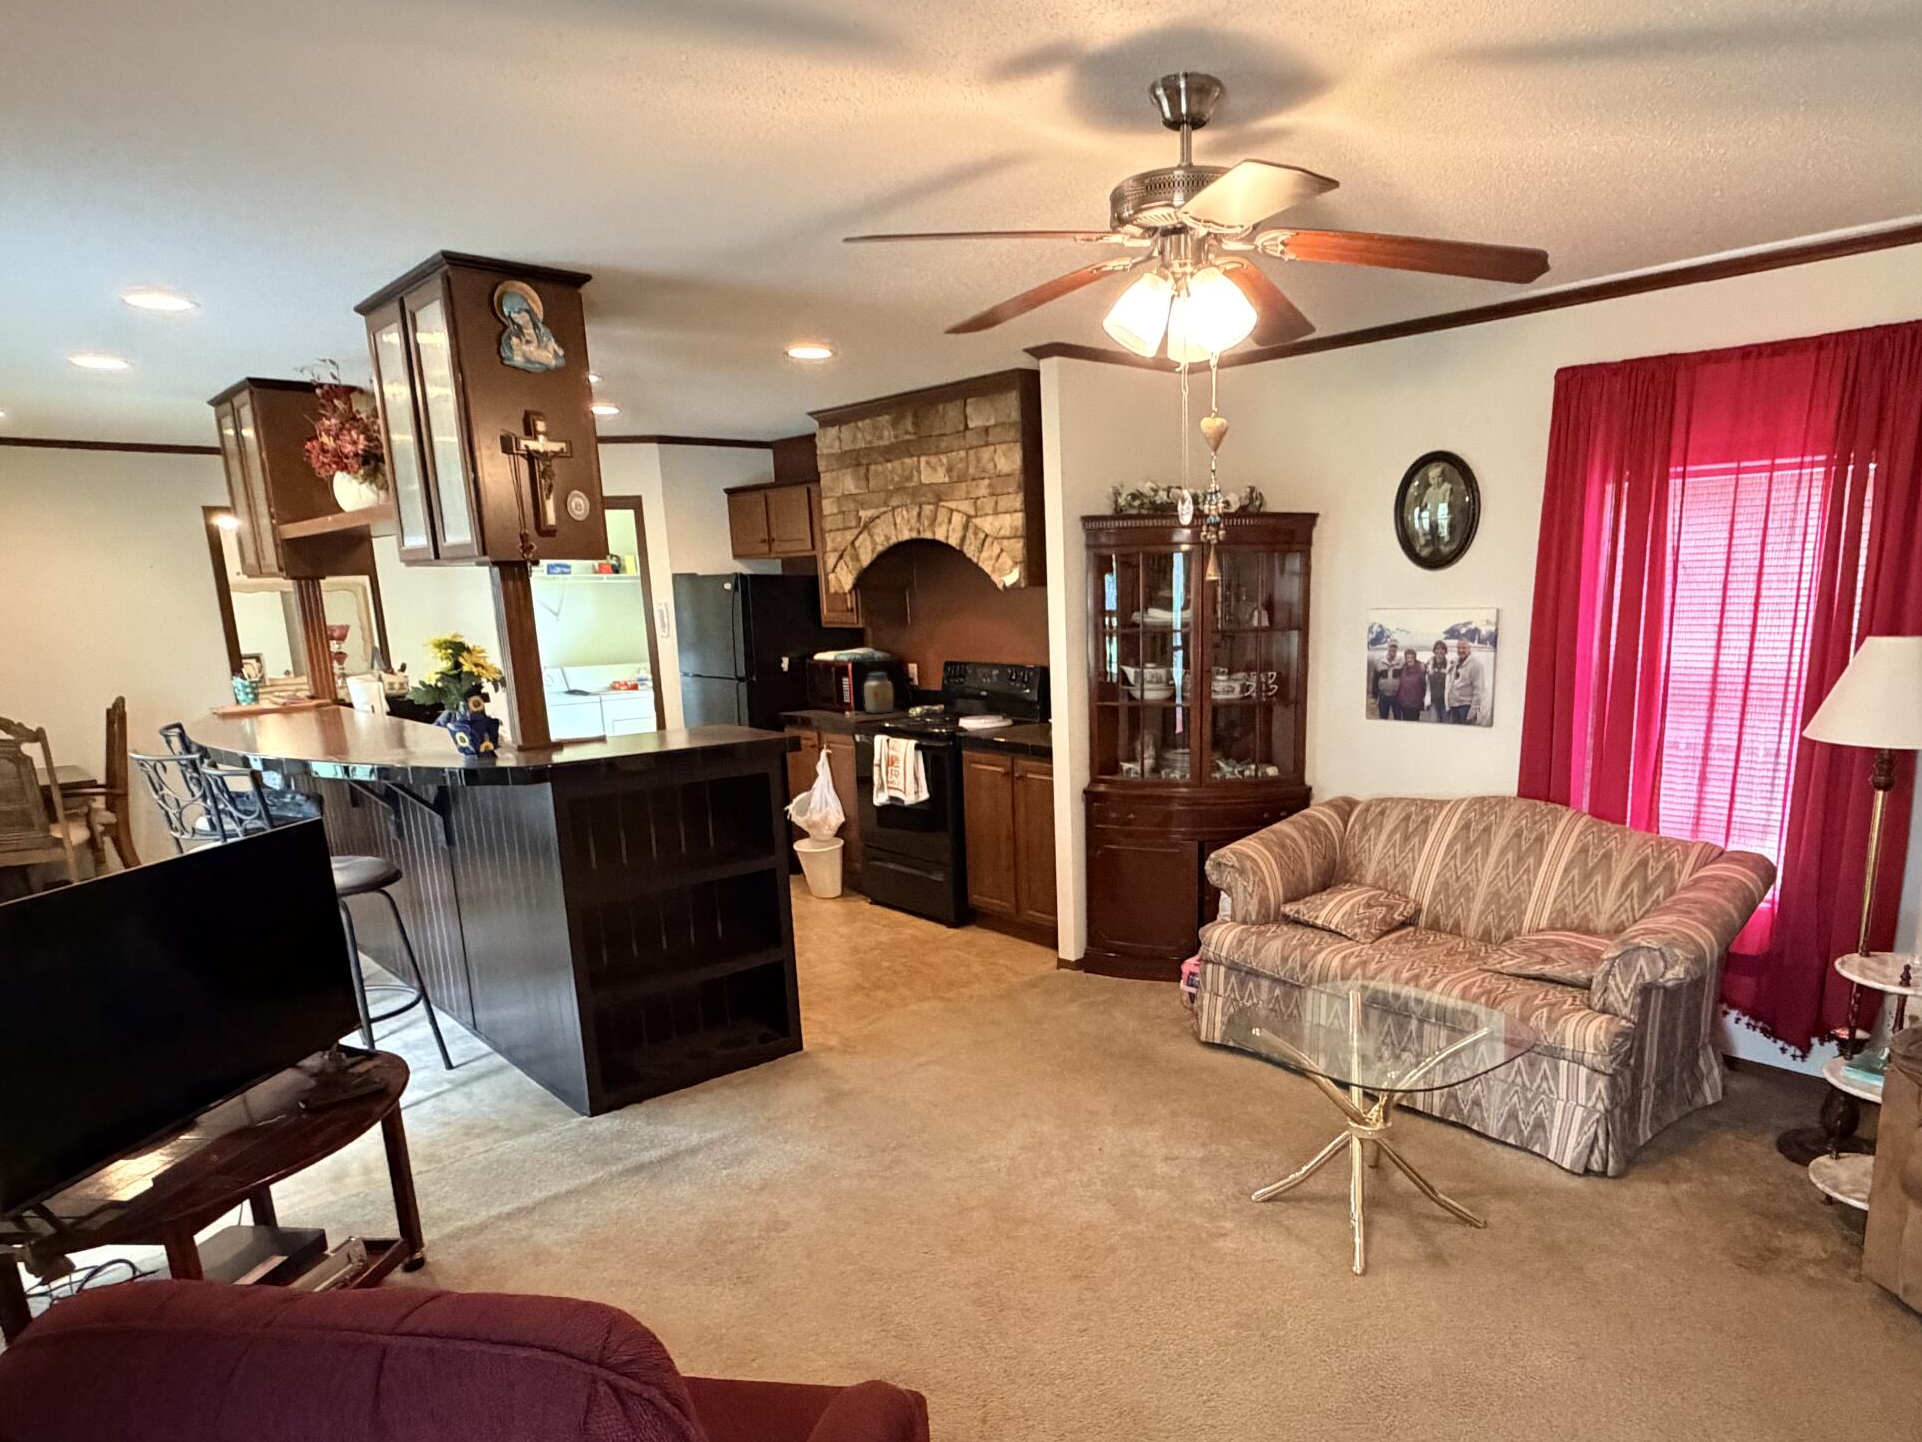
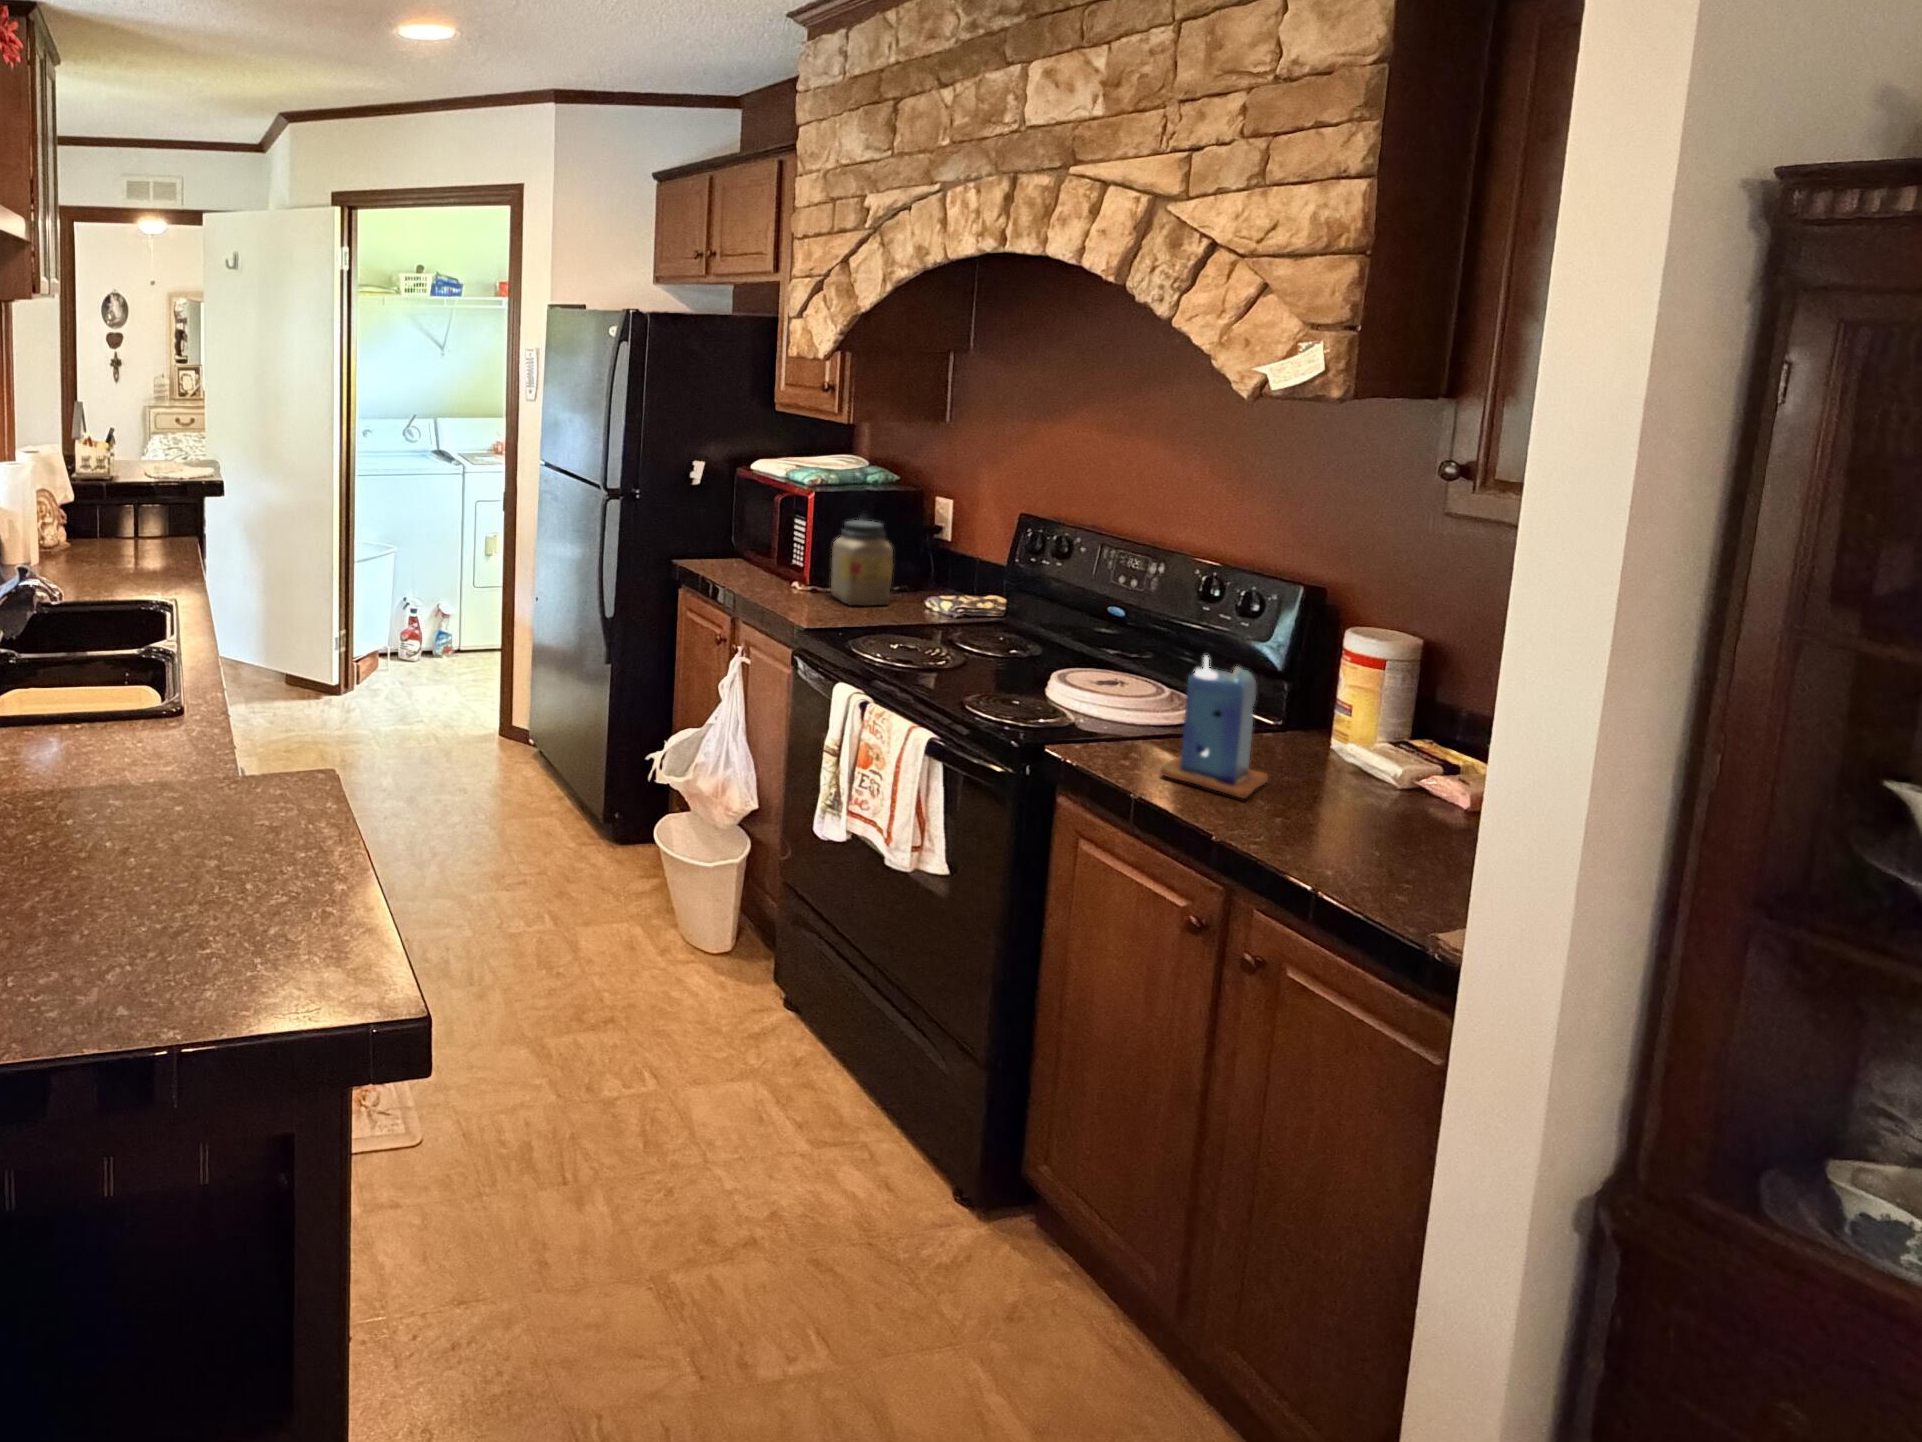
candle: none [992,683,1025,729] -> present [1160,656,1268,798]

